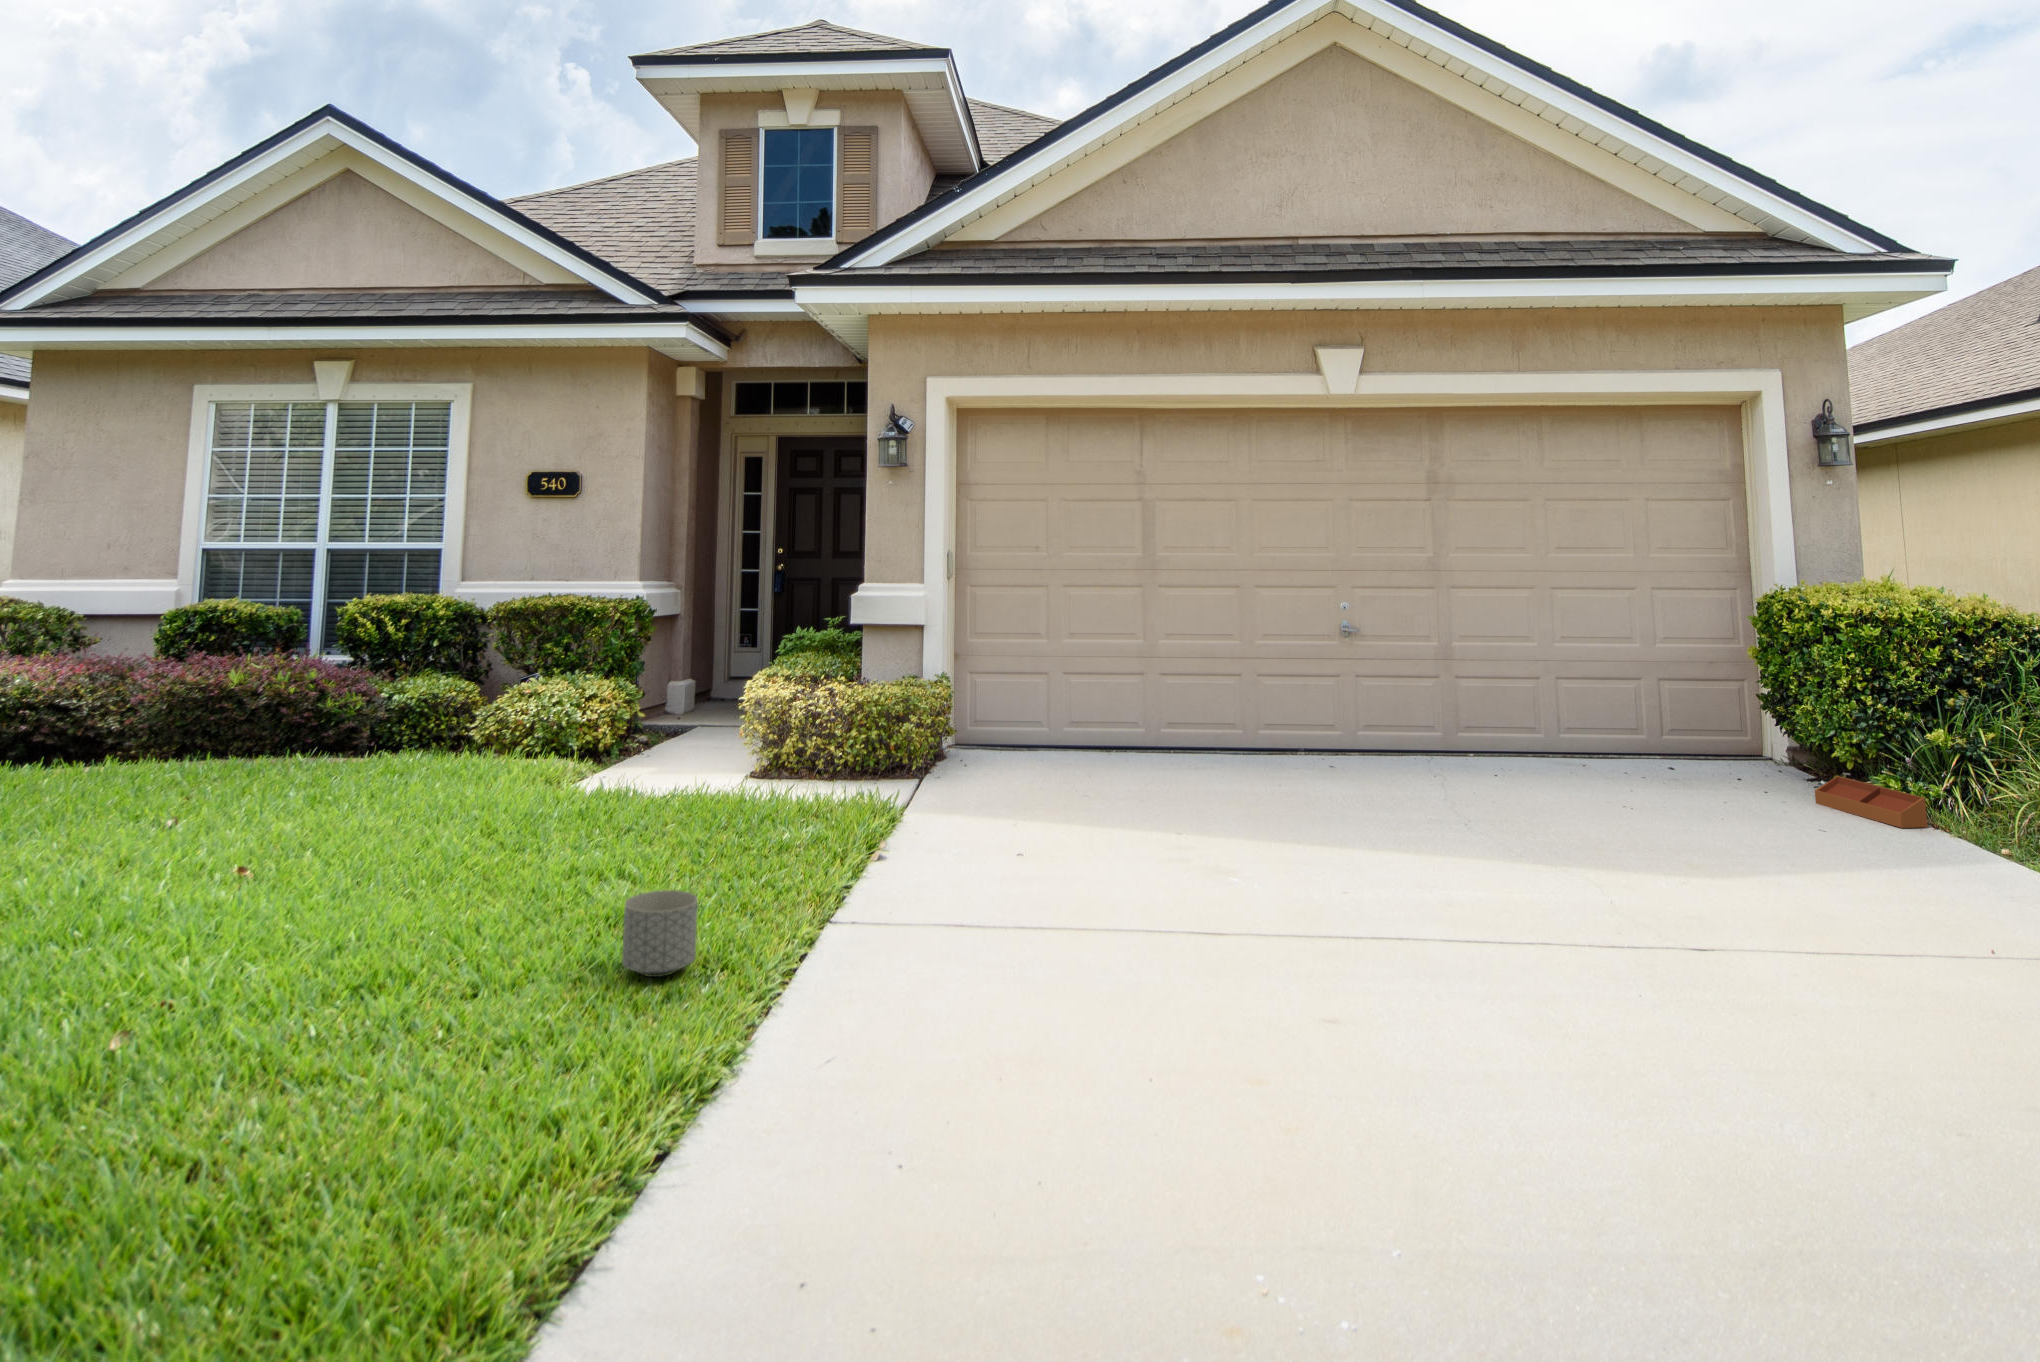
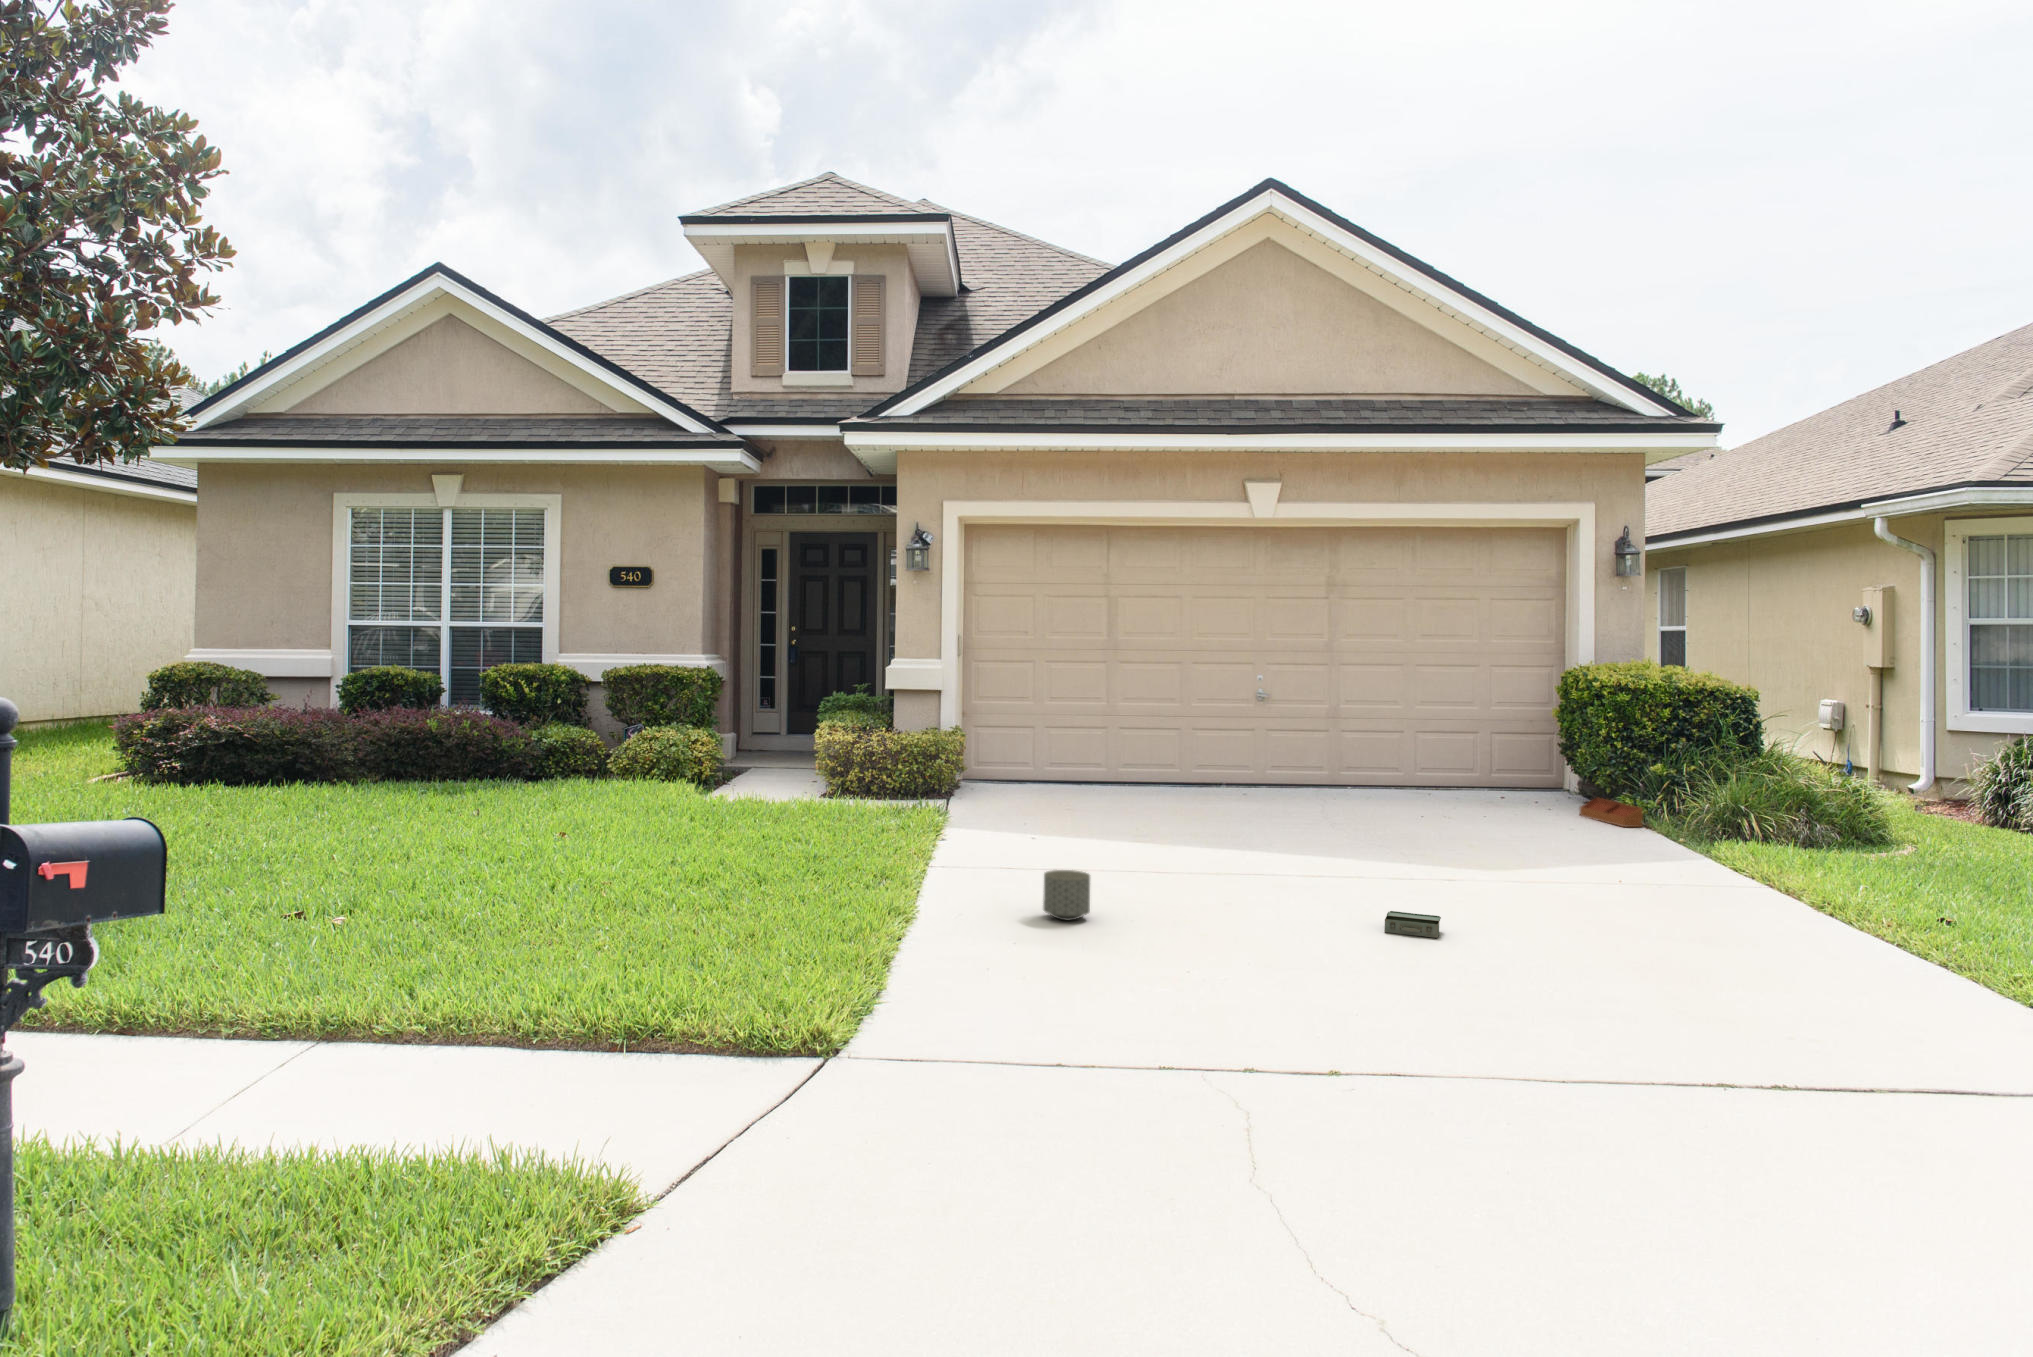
planter: present [622,890,698,977] -> present [1043,870,1090,920]
toolbox: none [1701,1116,1838,1207] -> present [1385,911,1441,938]

